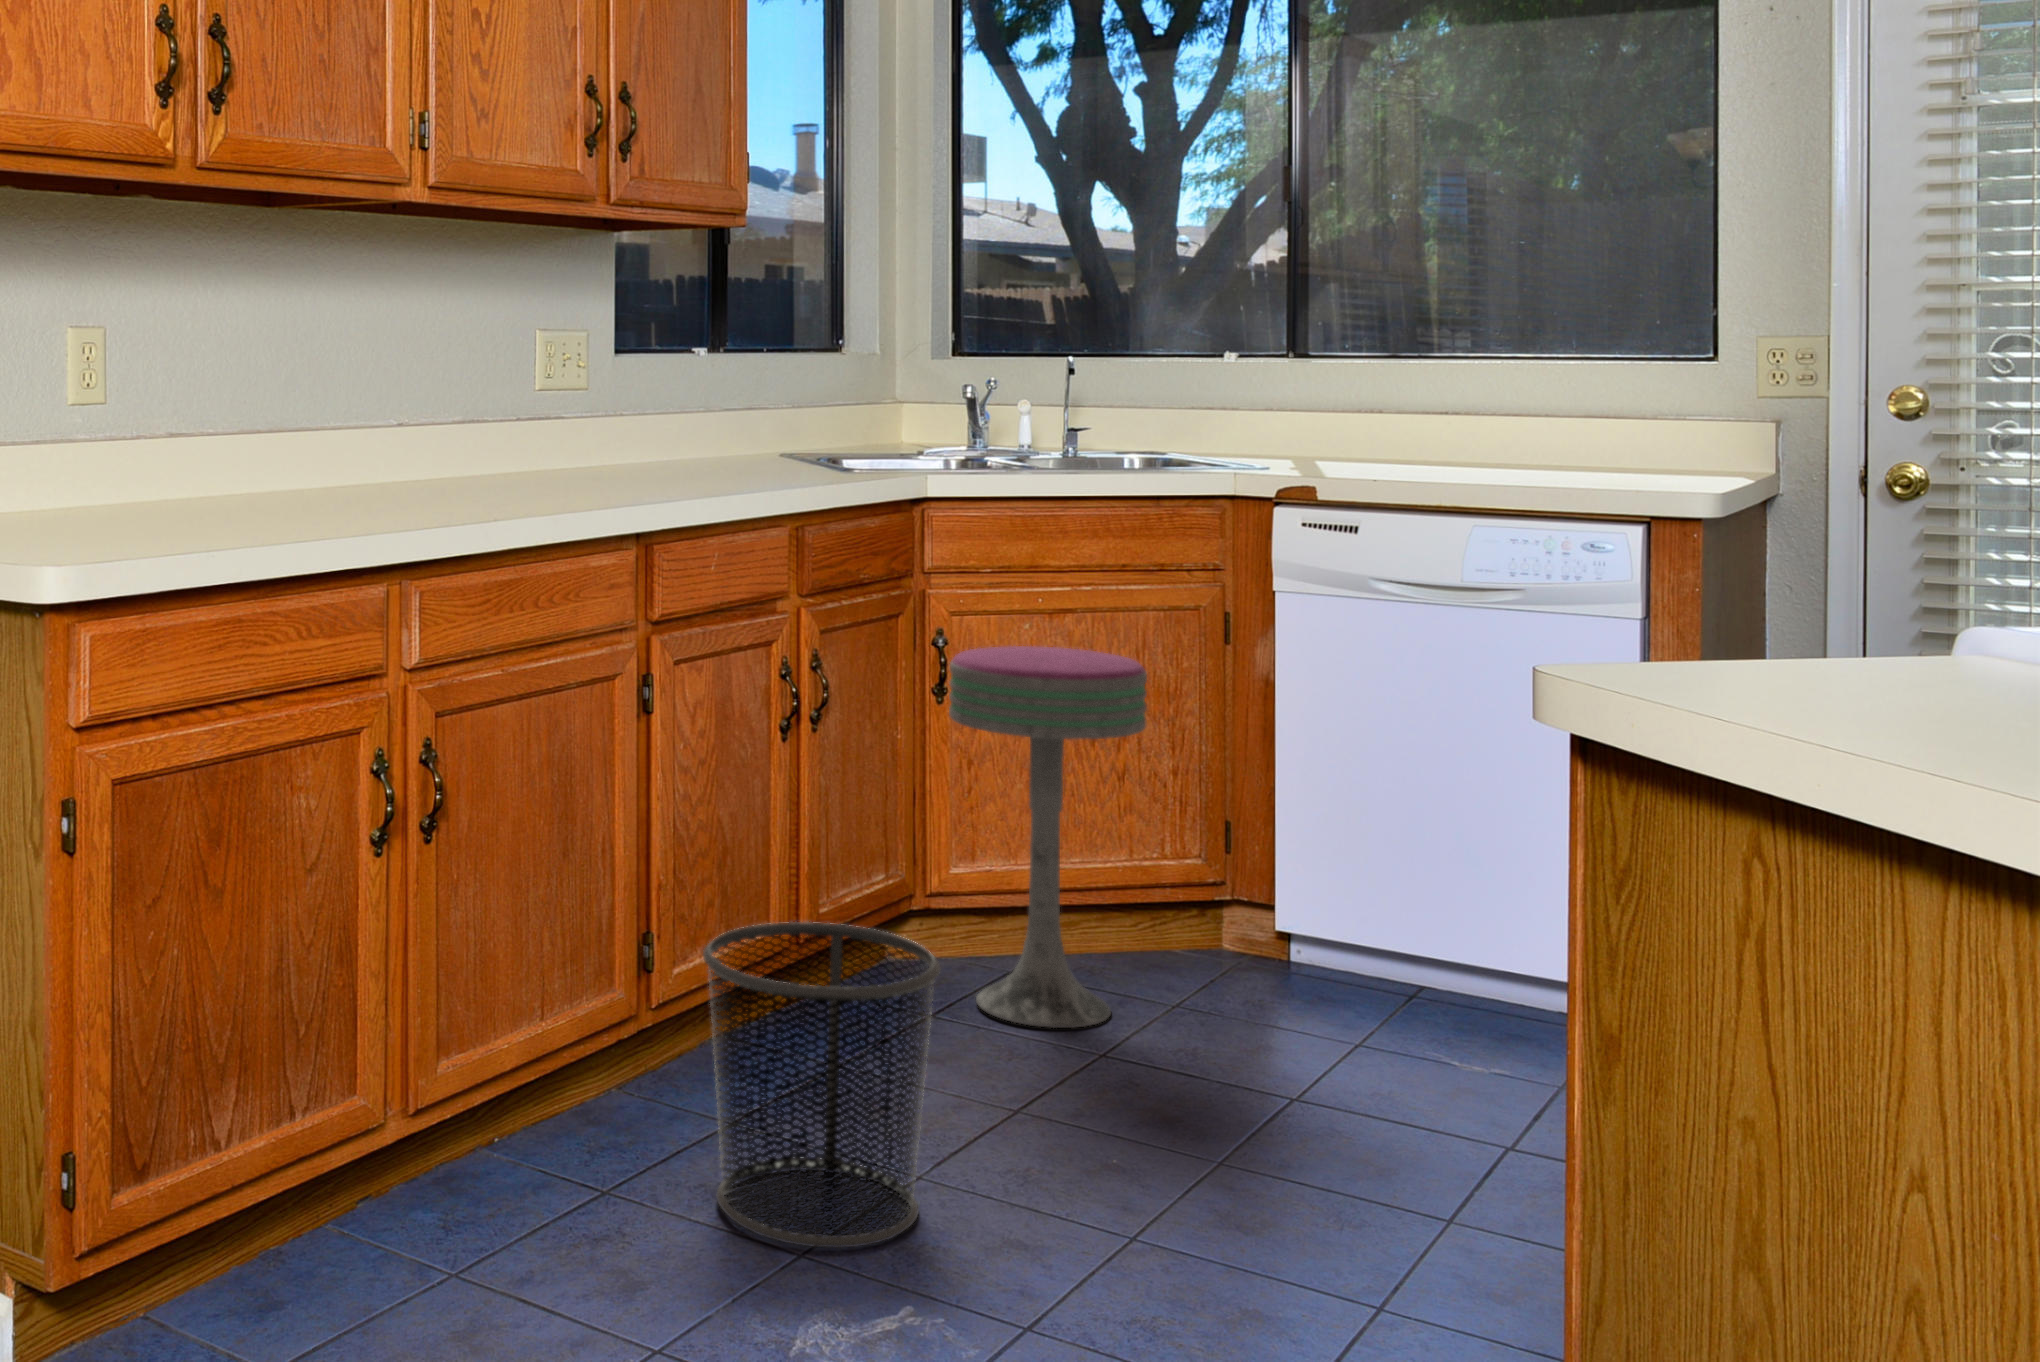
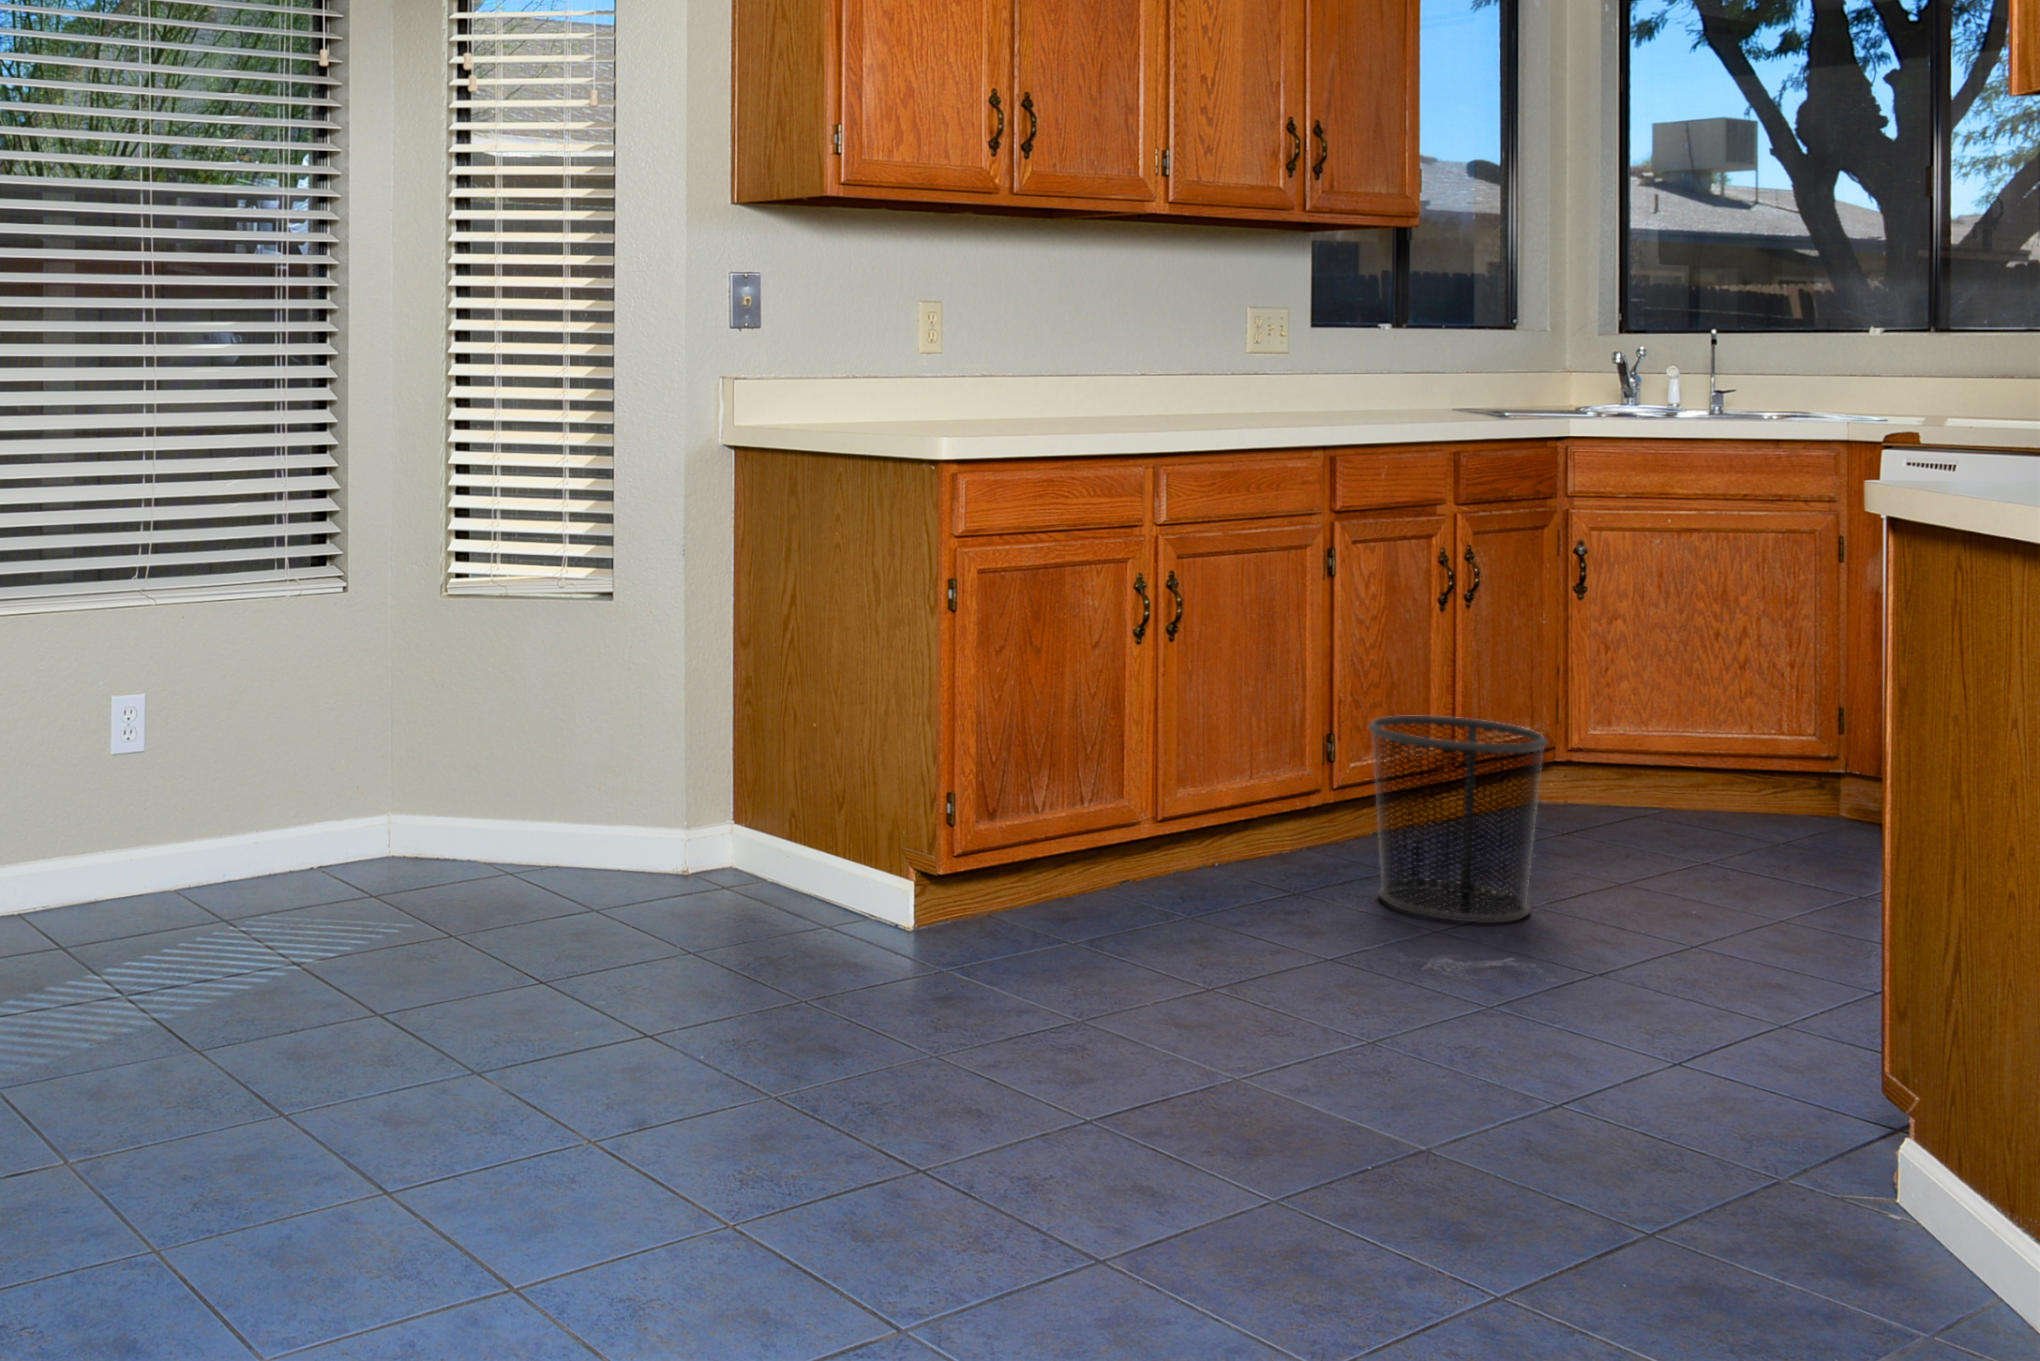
bar stool: present [949,646,1147,1028] -> none [1582,553,1755,844]

